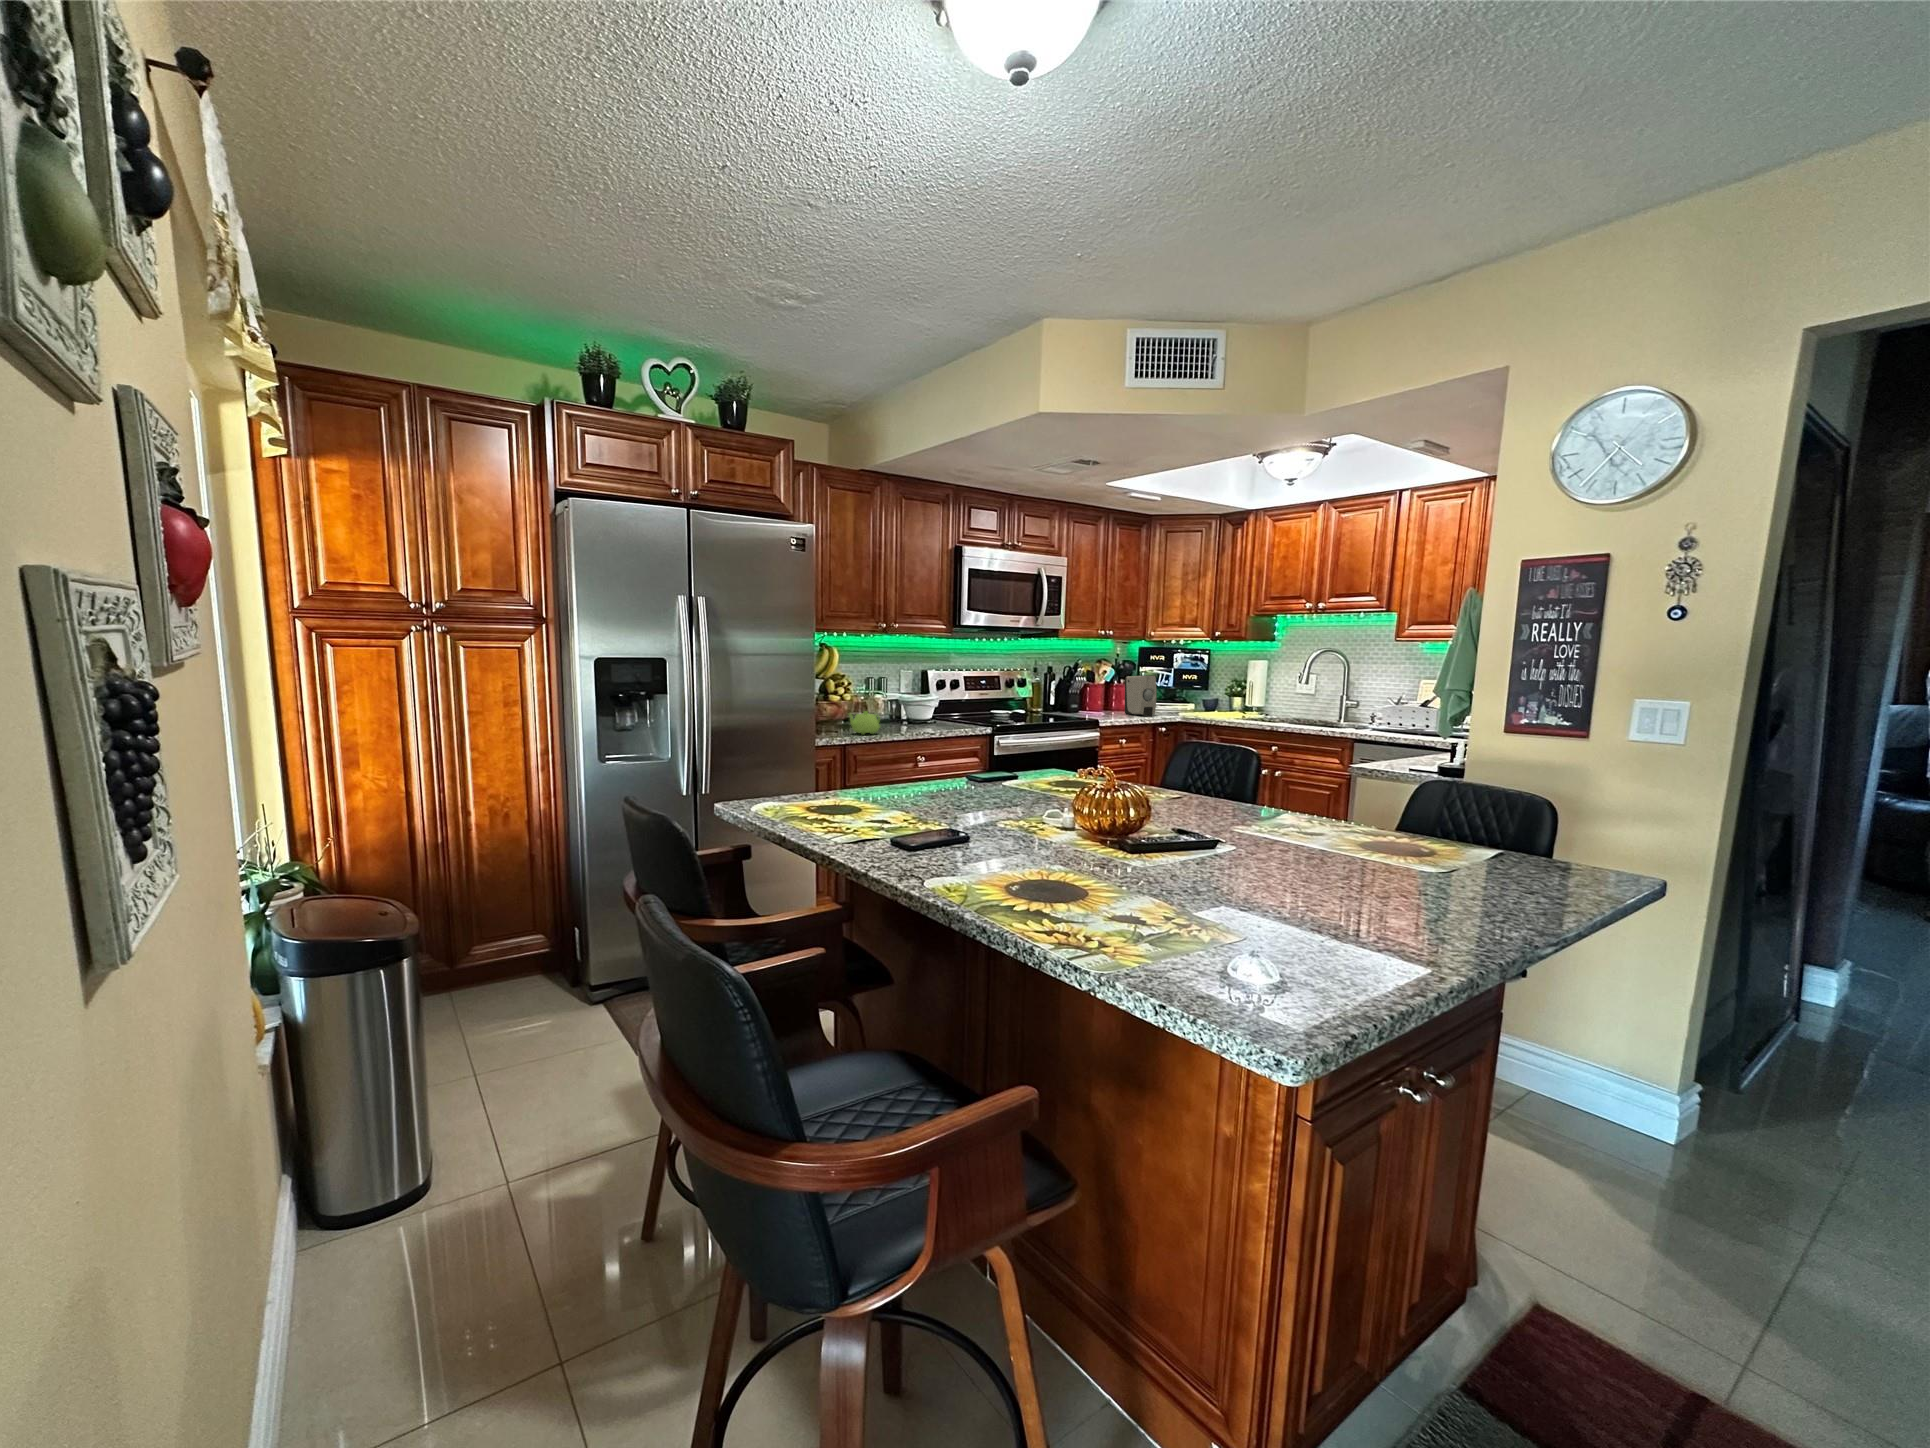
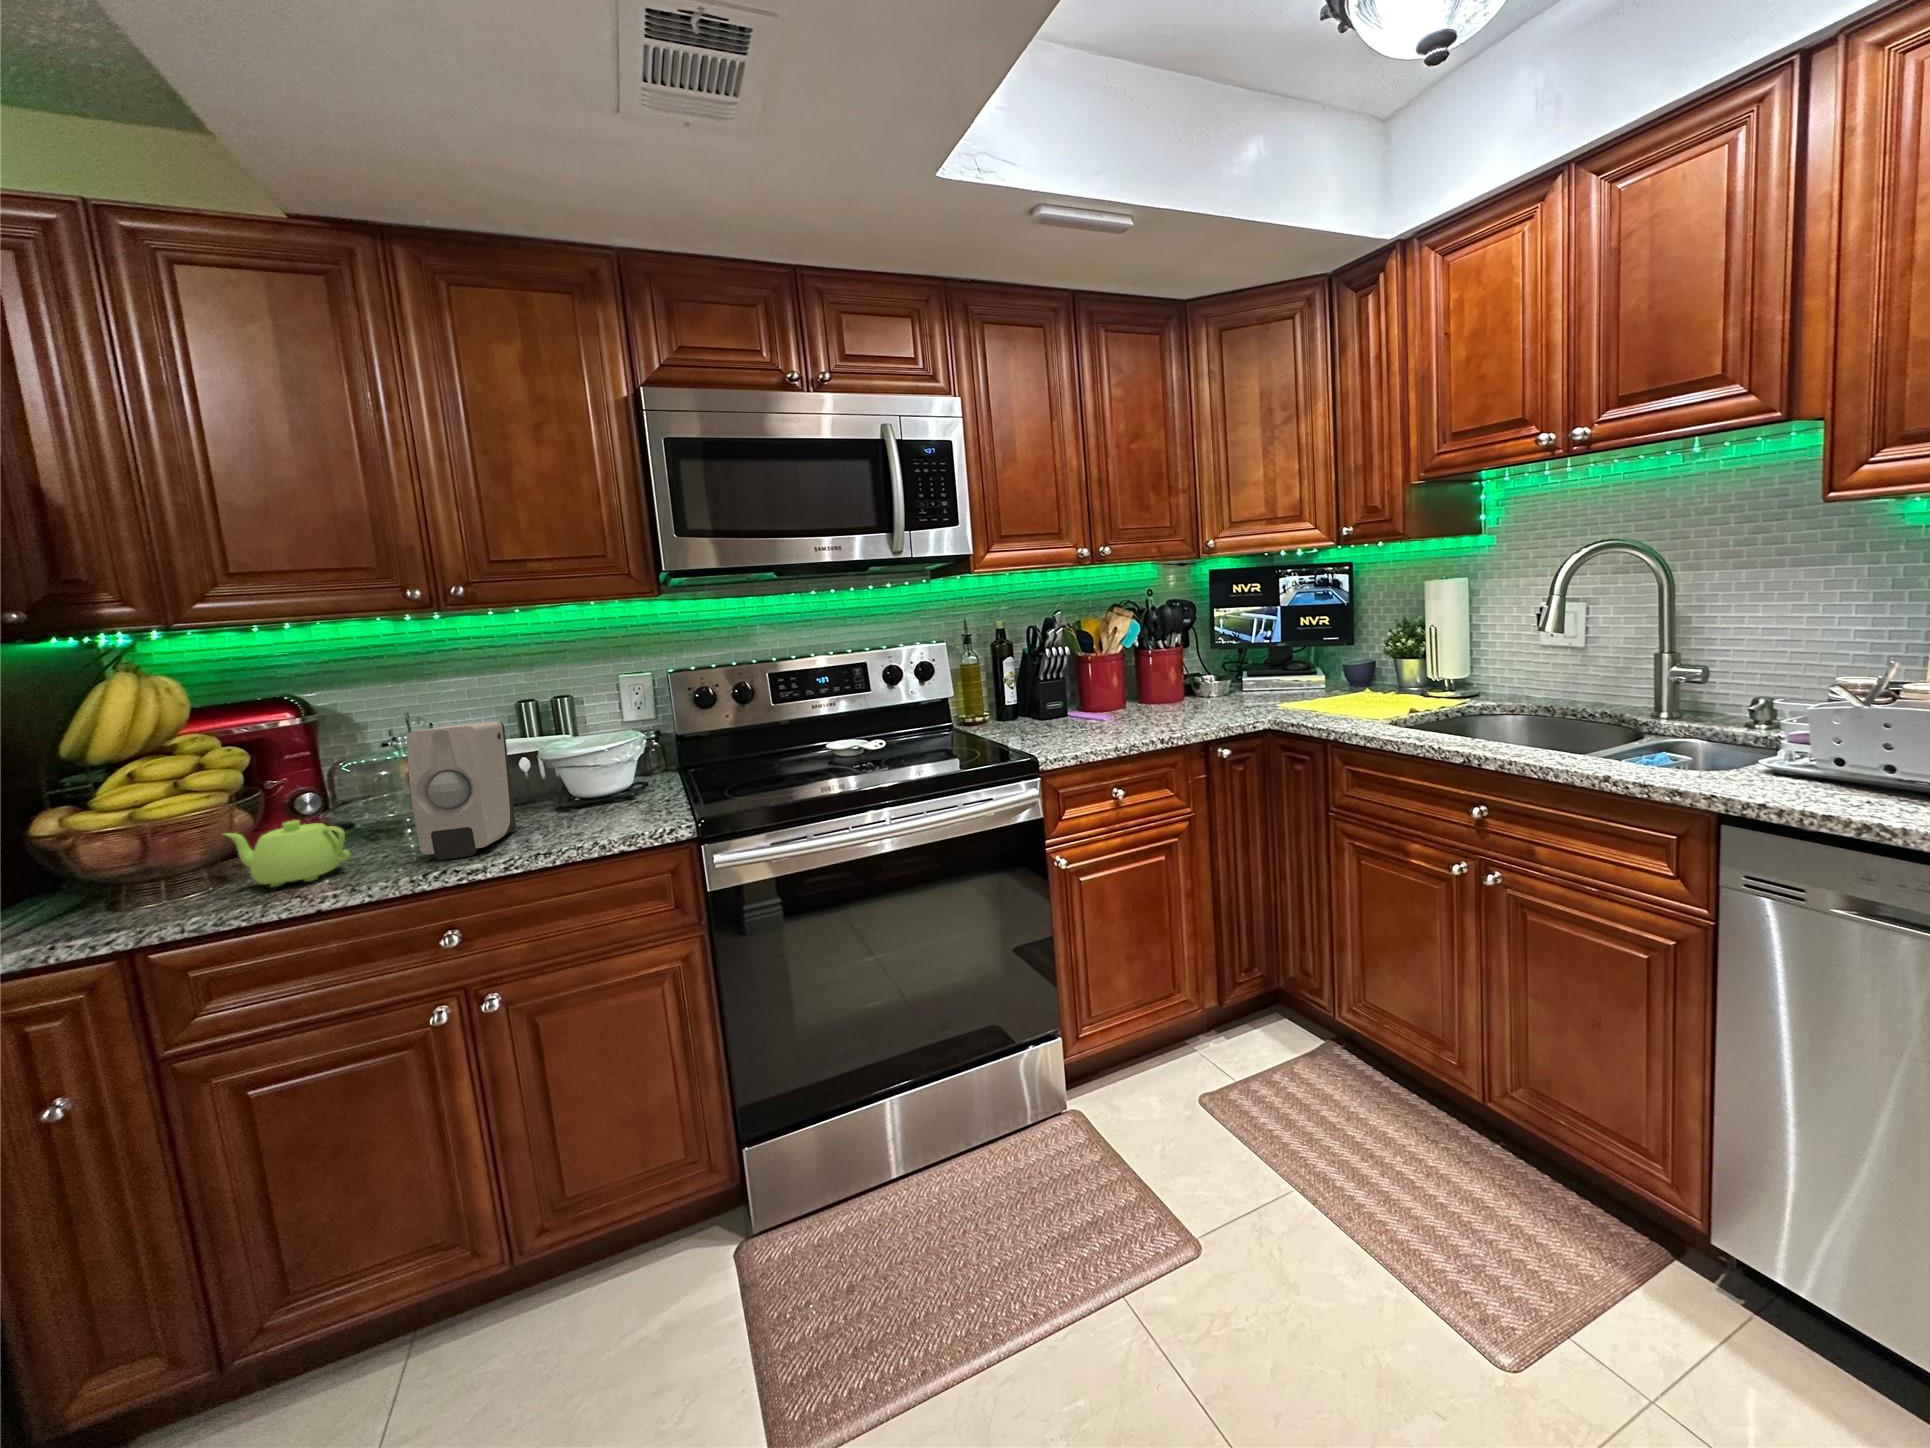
soap dispenser: present [1125,676,1156,716] -> present [407,722,516,860]

